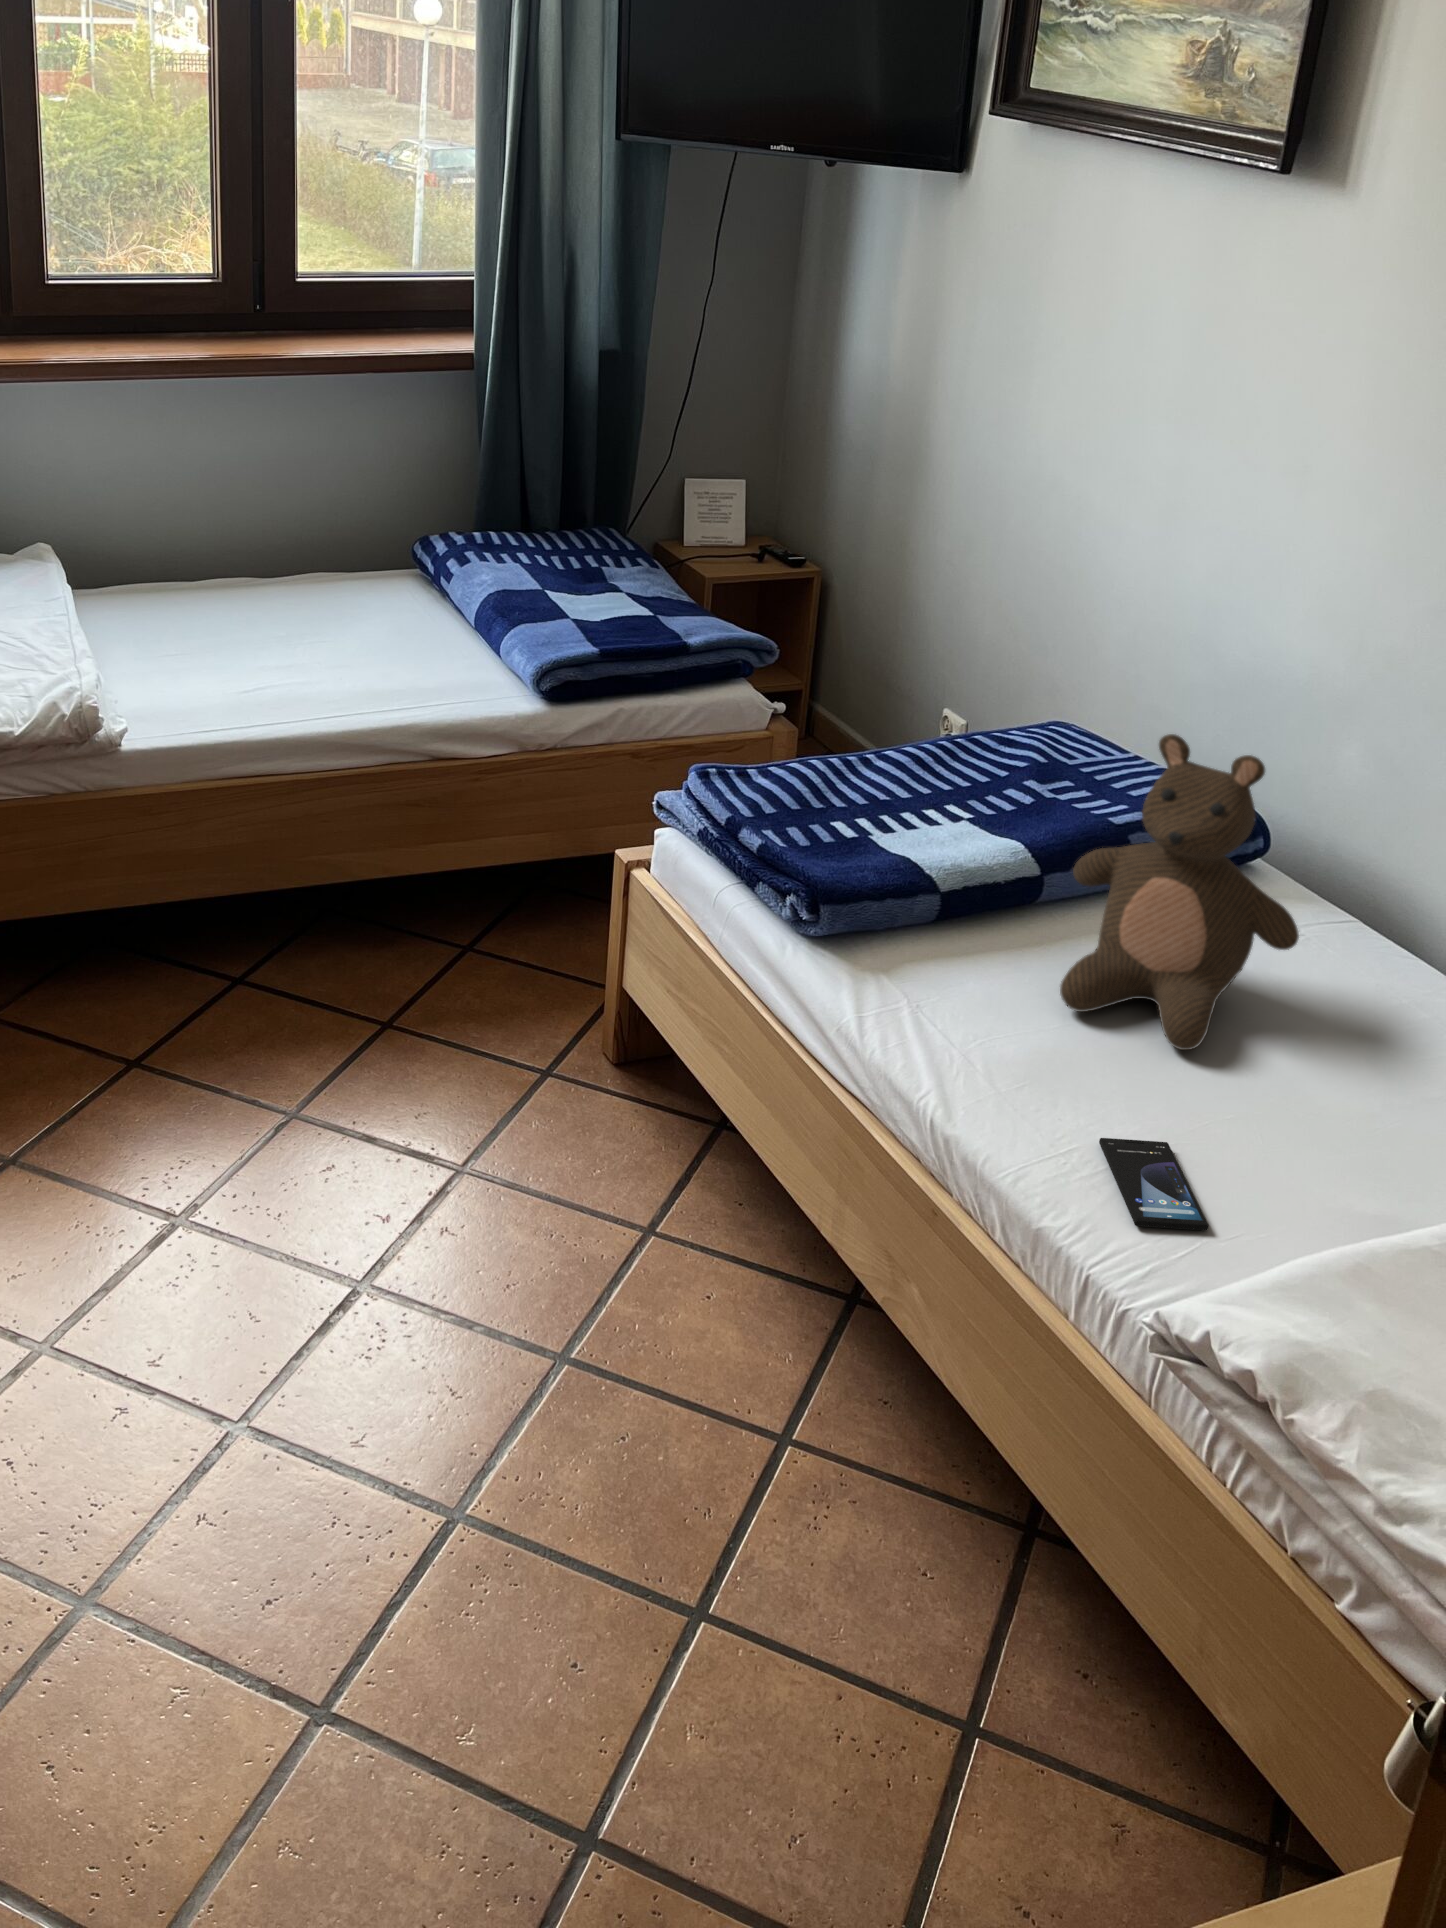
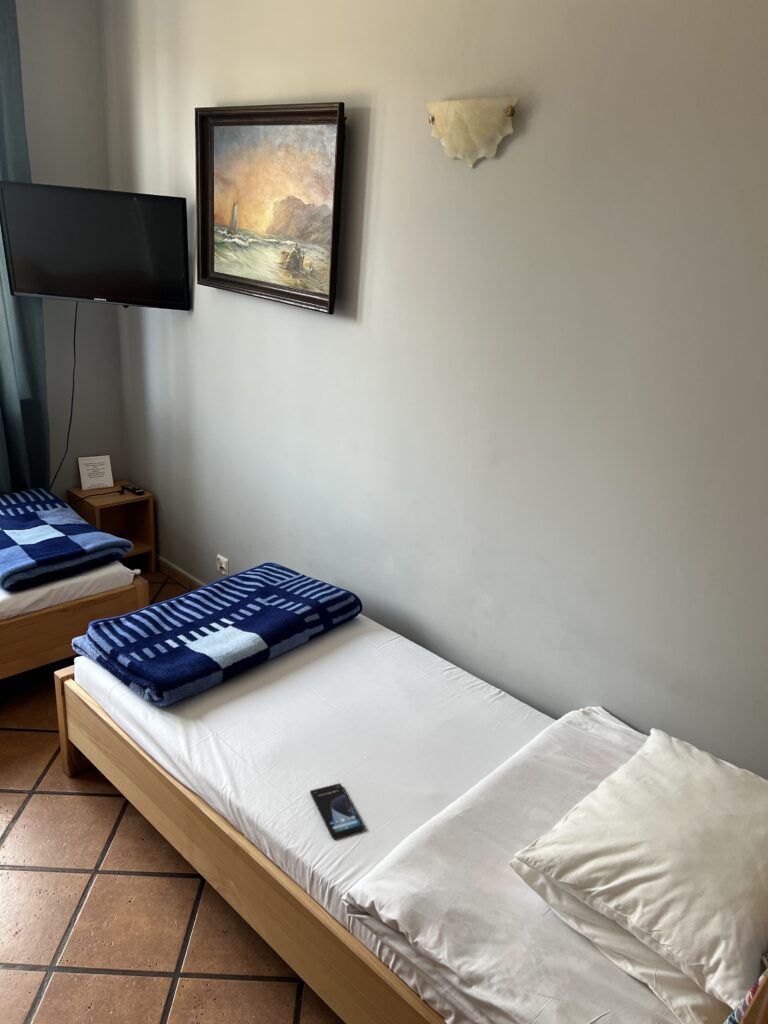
stuffed bear: present [1060,734,1299,1050] -> none [281,581,381,727]

